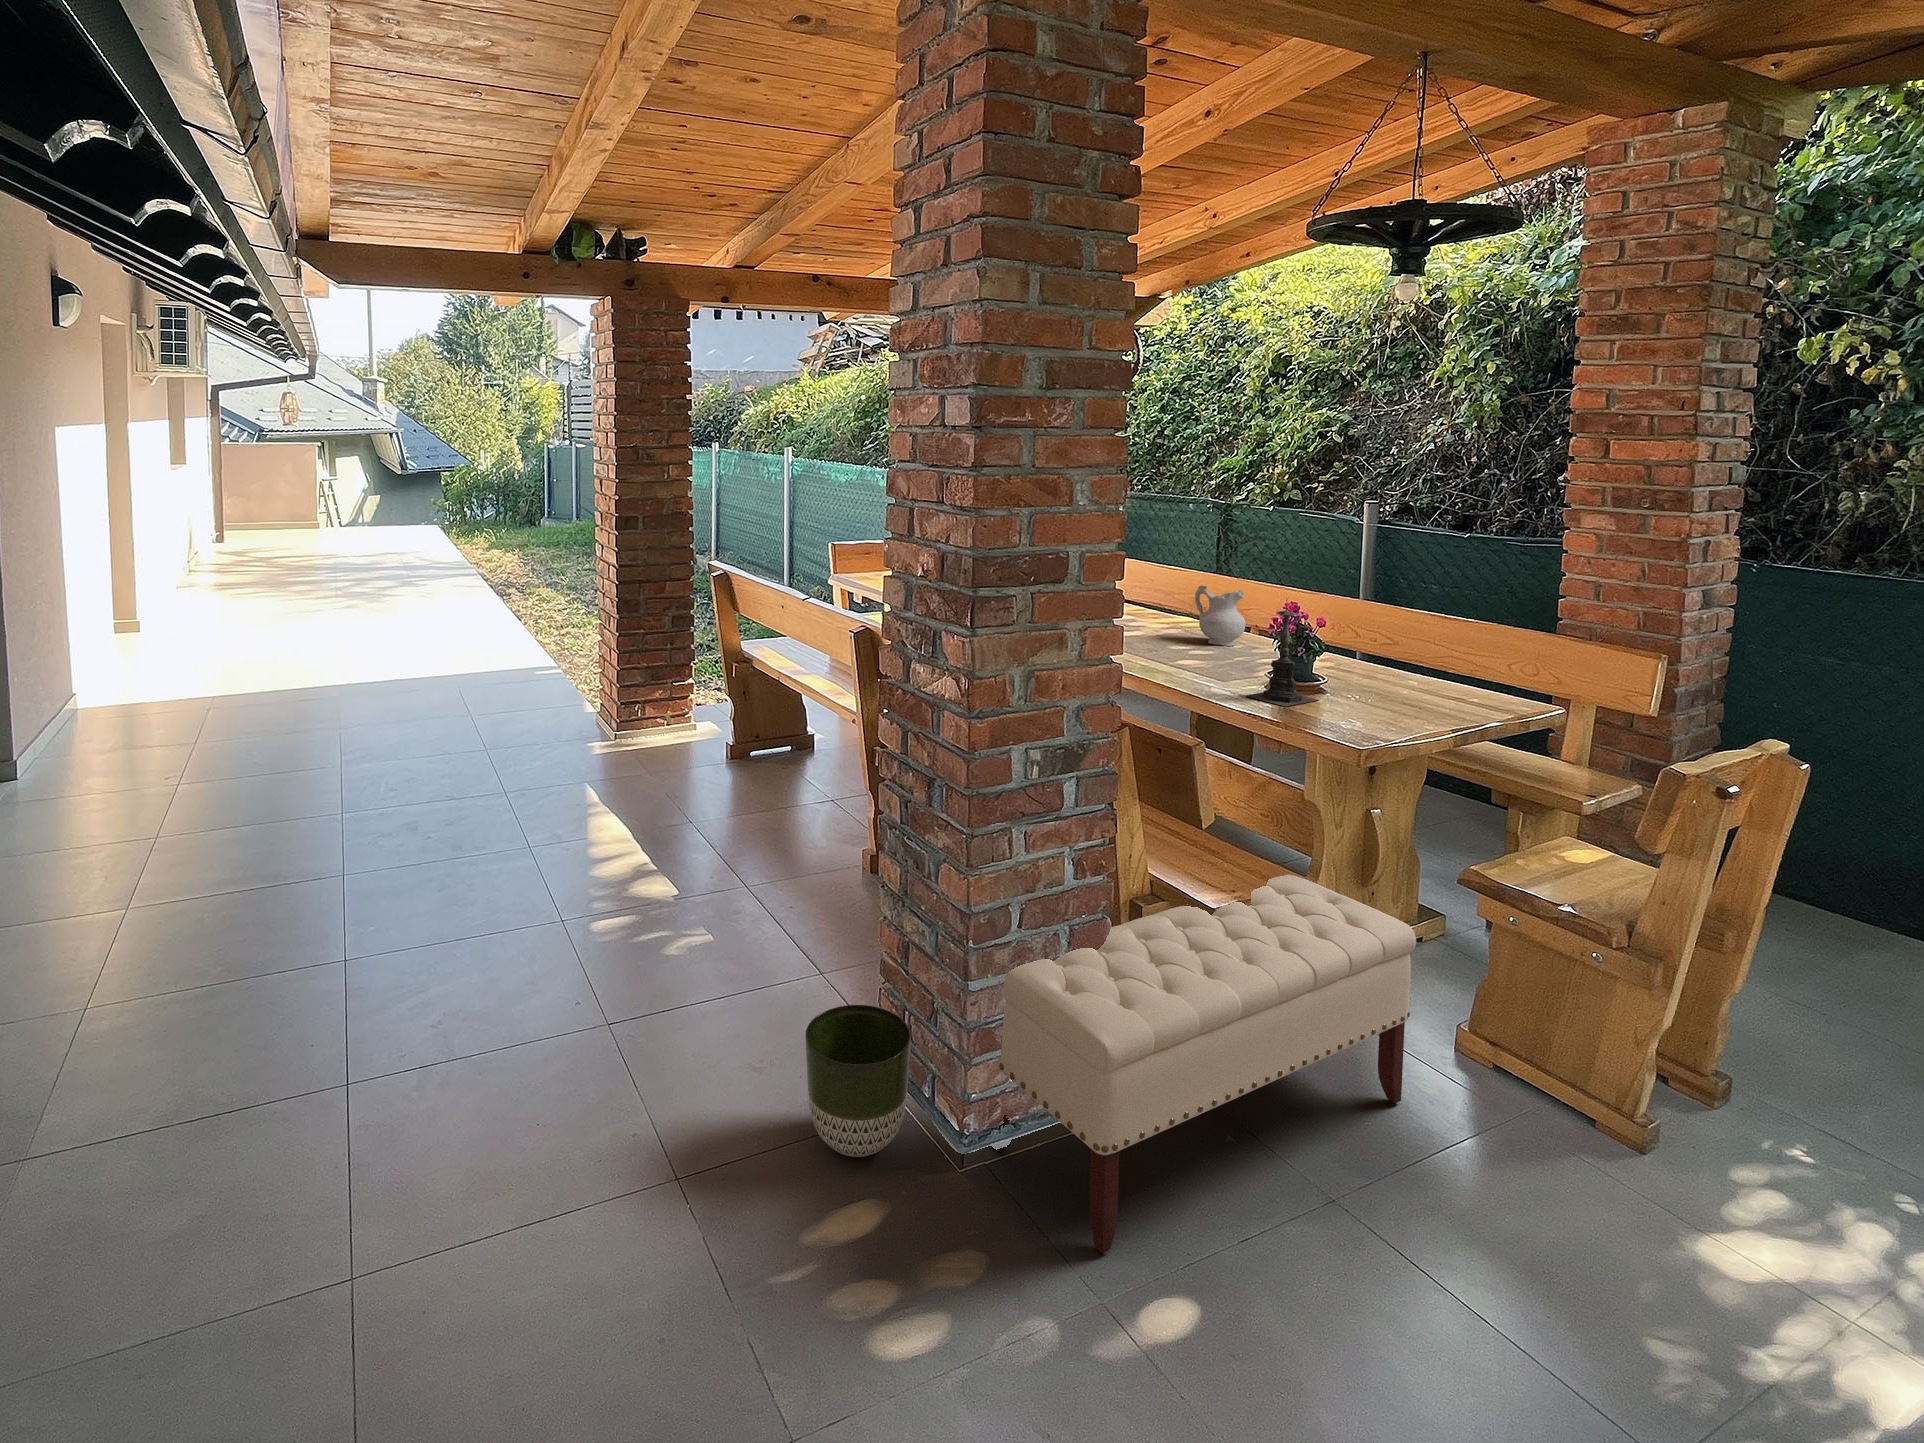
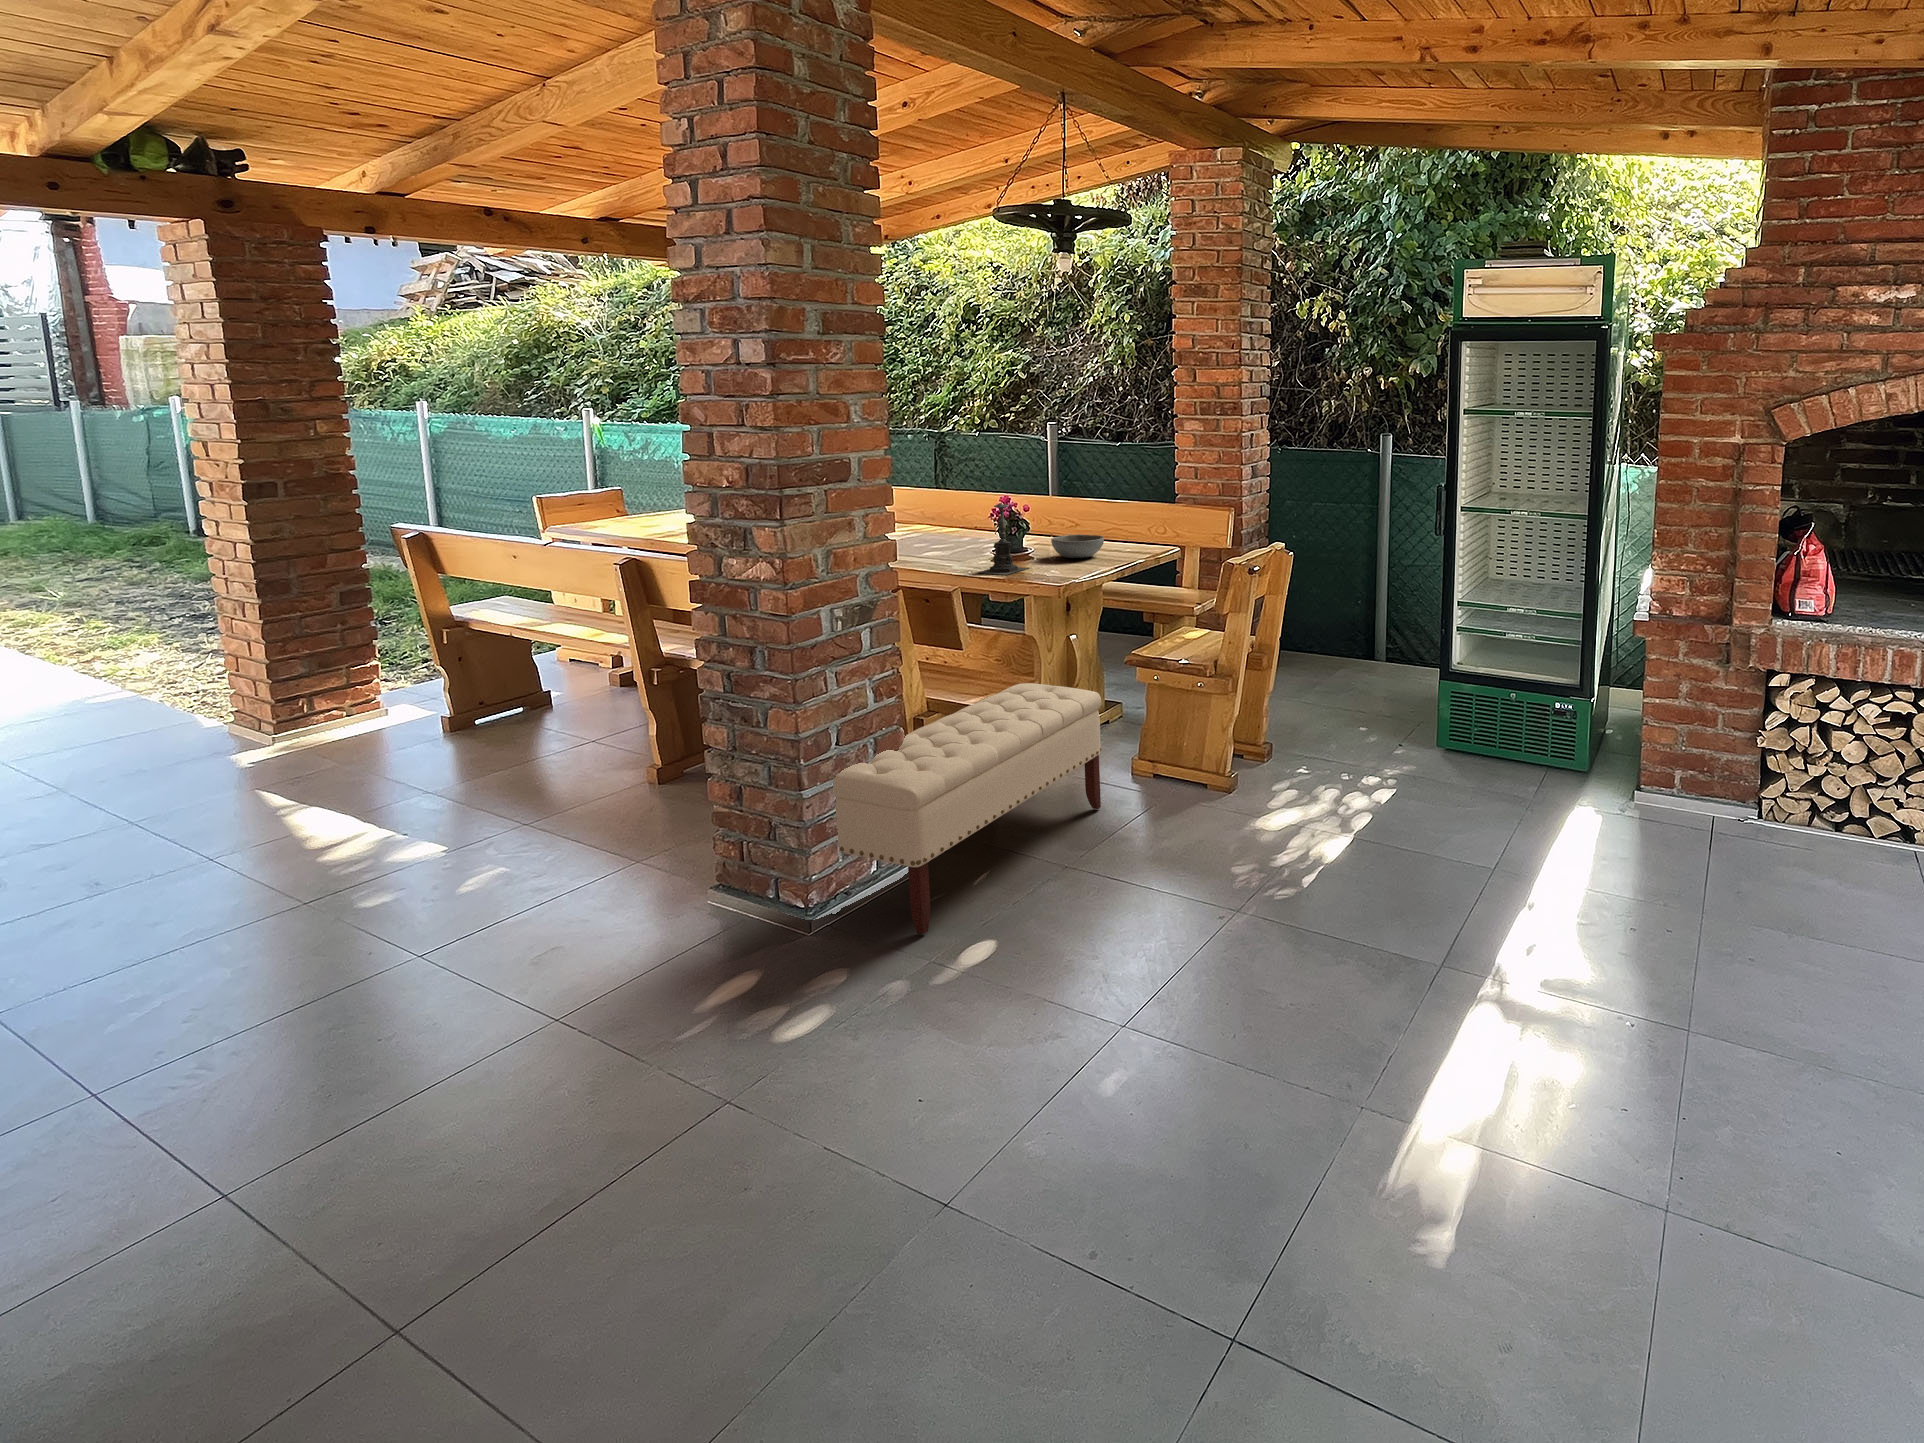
ceramic pitcher: present [1195,586,1245,646] -> none [927,498,969,545]
bowl: none [1354,660,1434,696] -> present [1051,535,1104,558]
planter: present [805,1005,911,1157] -> none [660,840,756,954]

